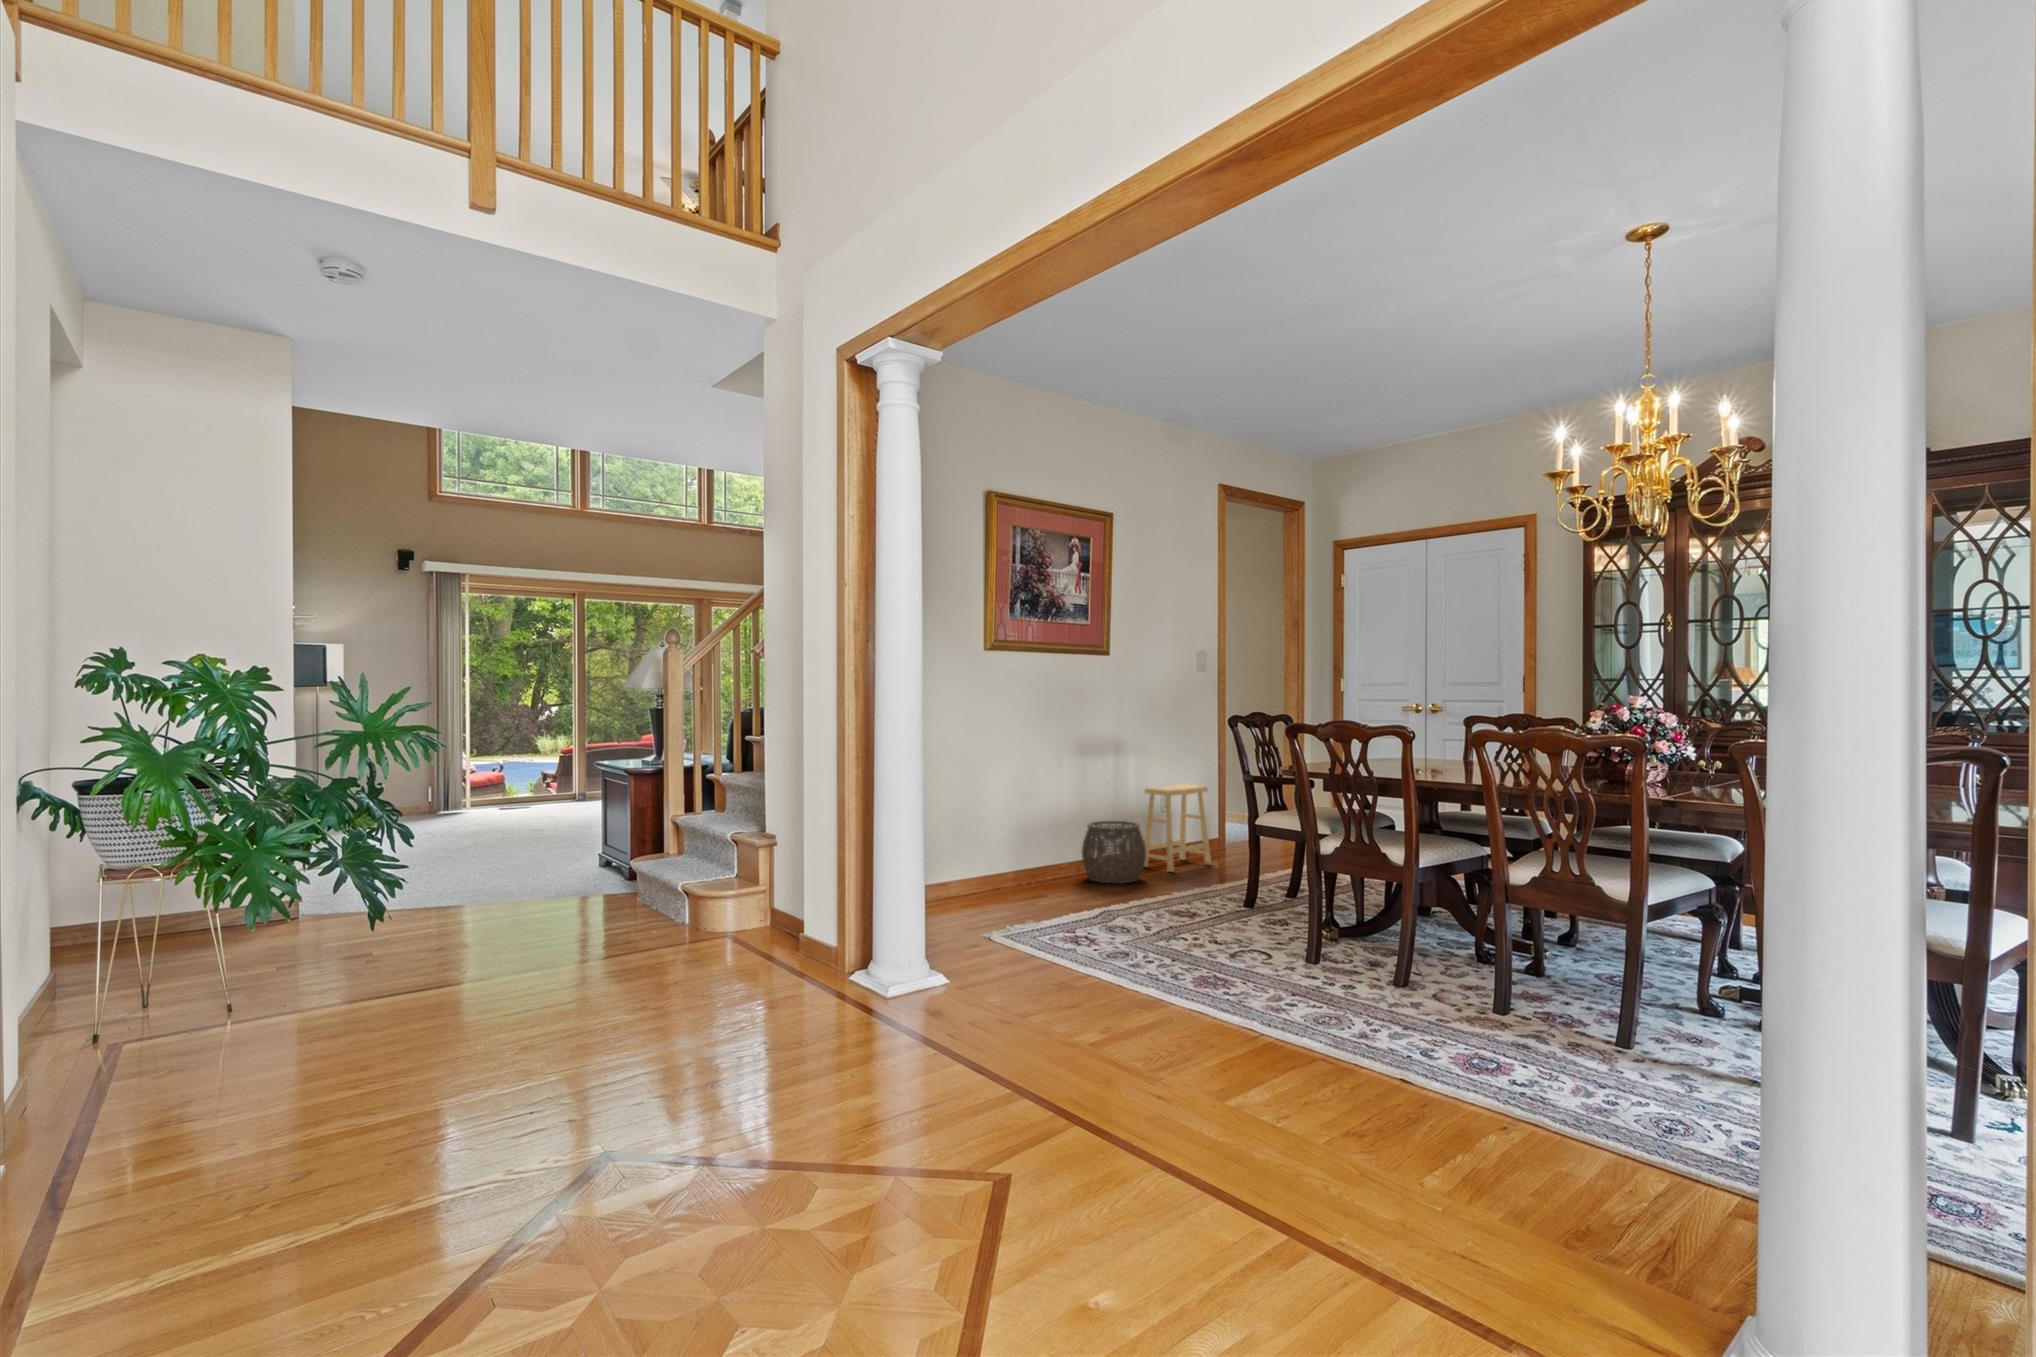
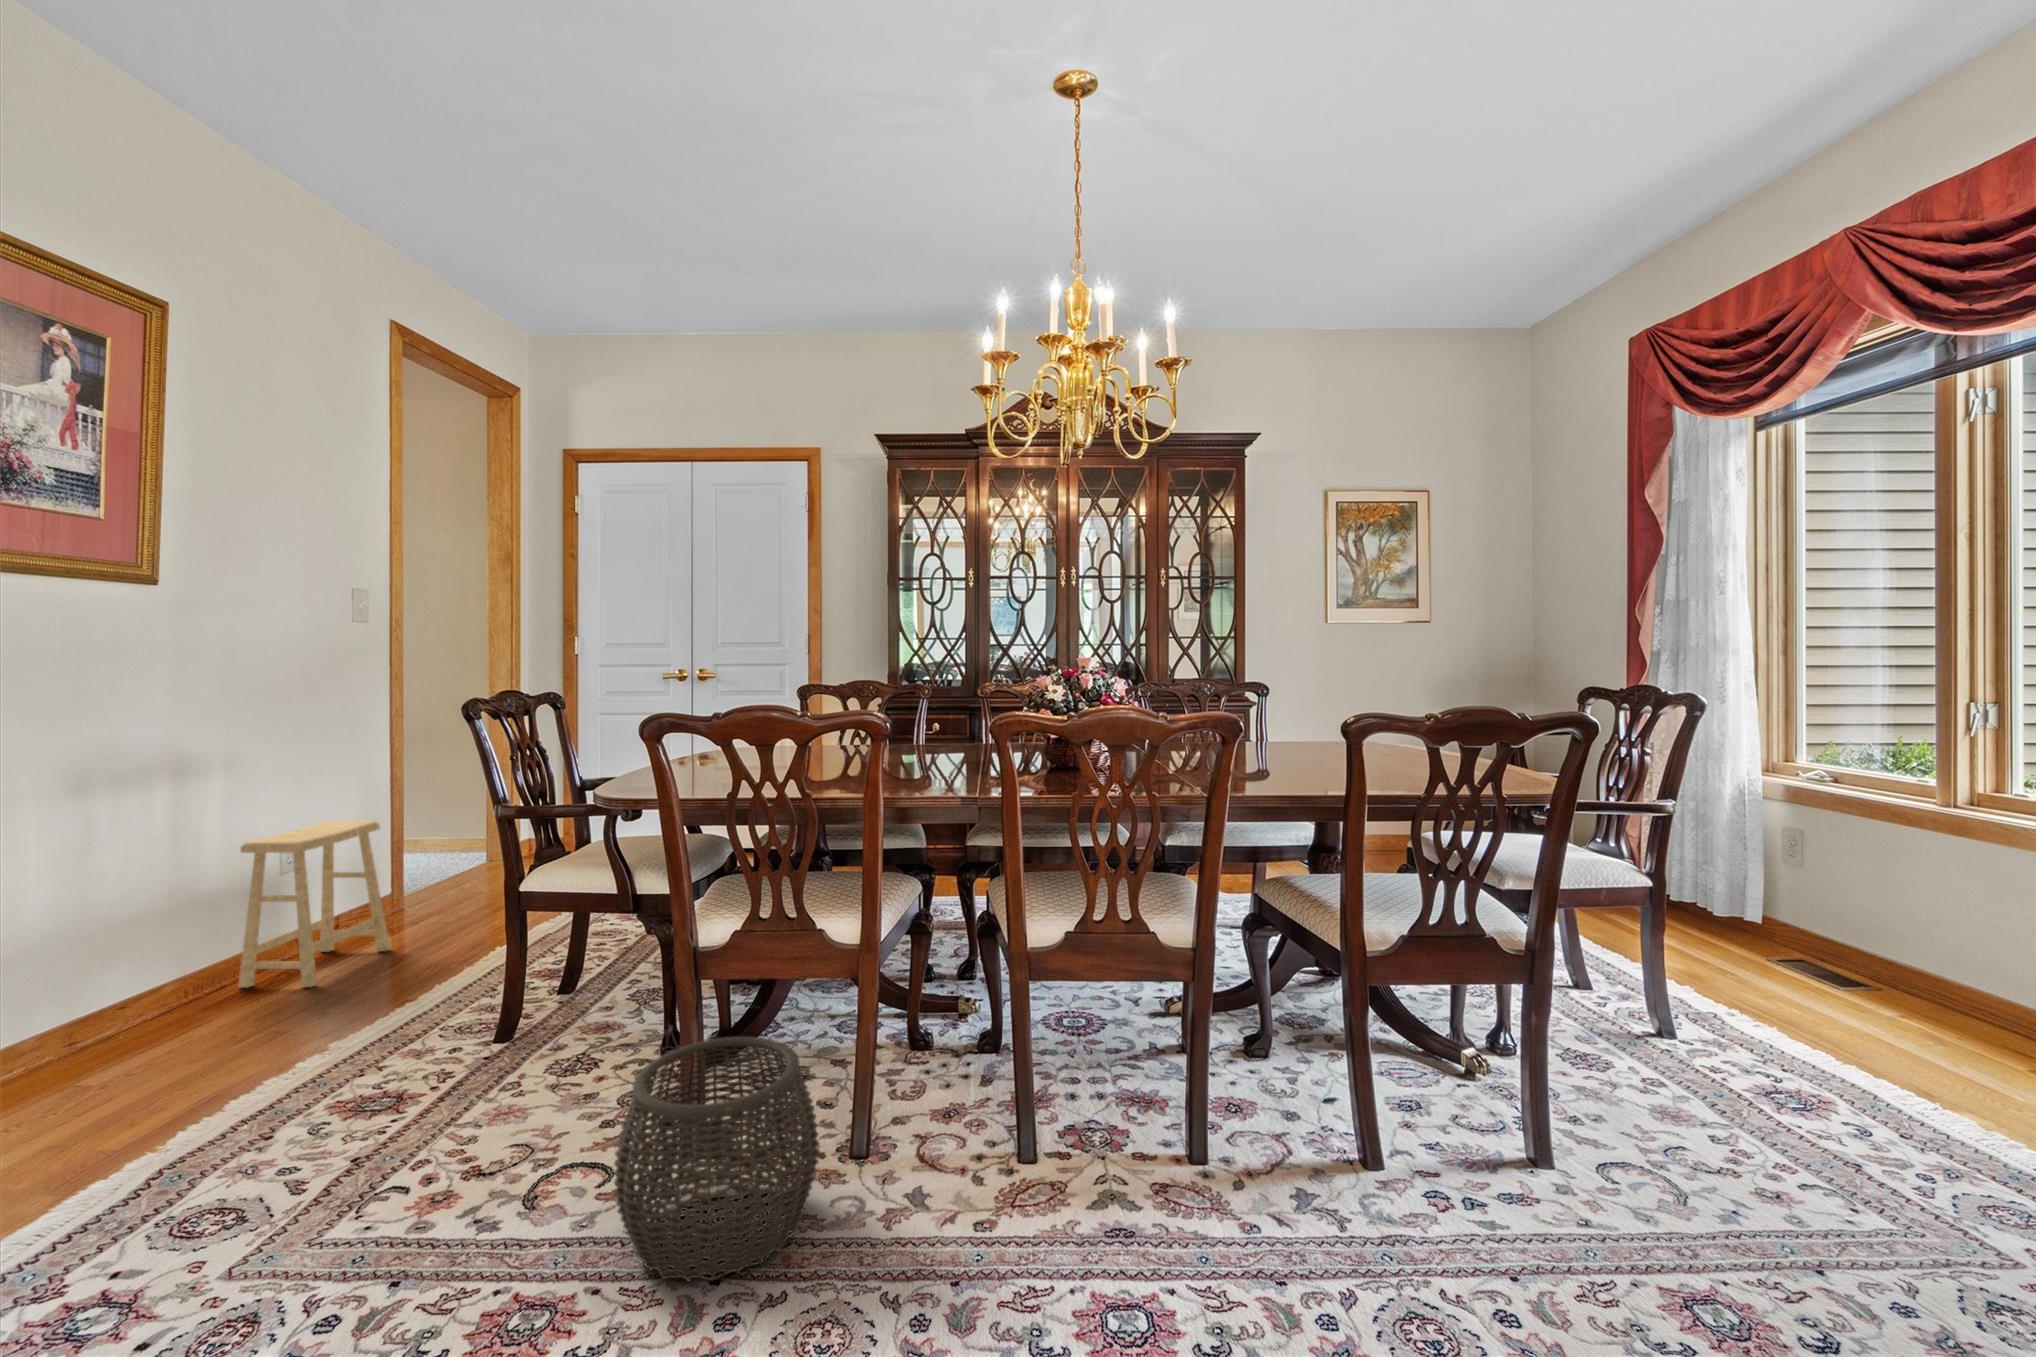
woven basket: present [1082,821,1146,884] -> present [614,1037,819,1281]

